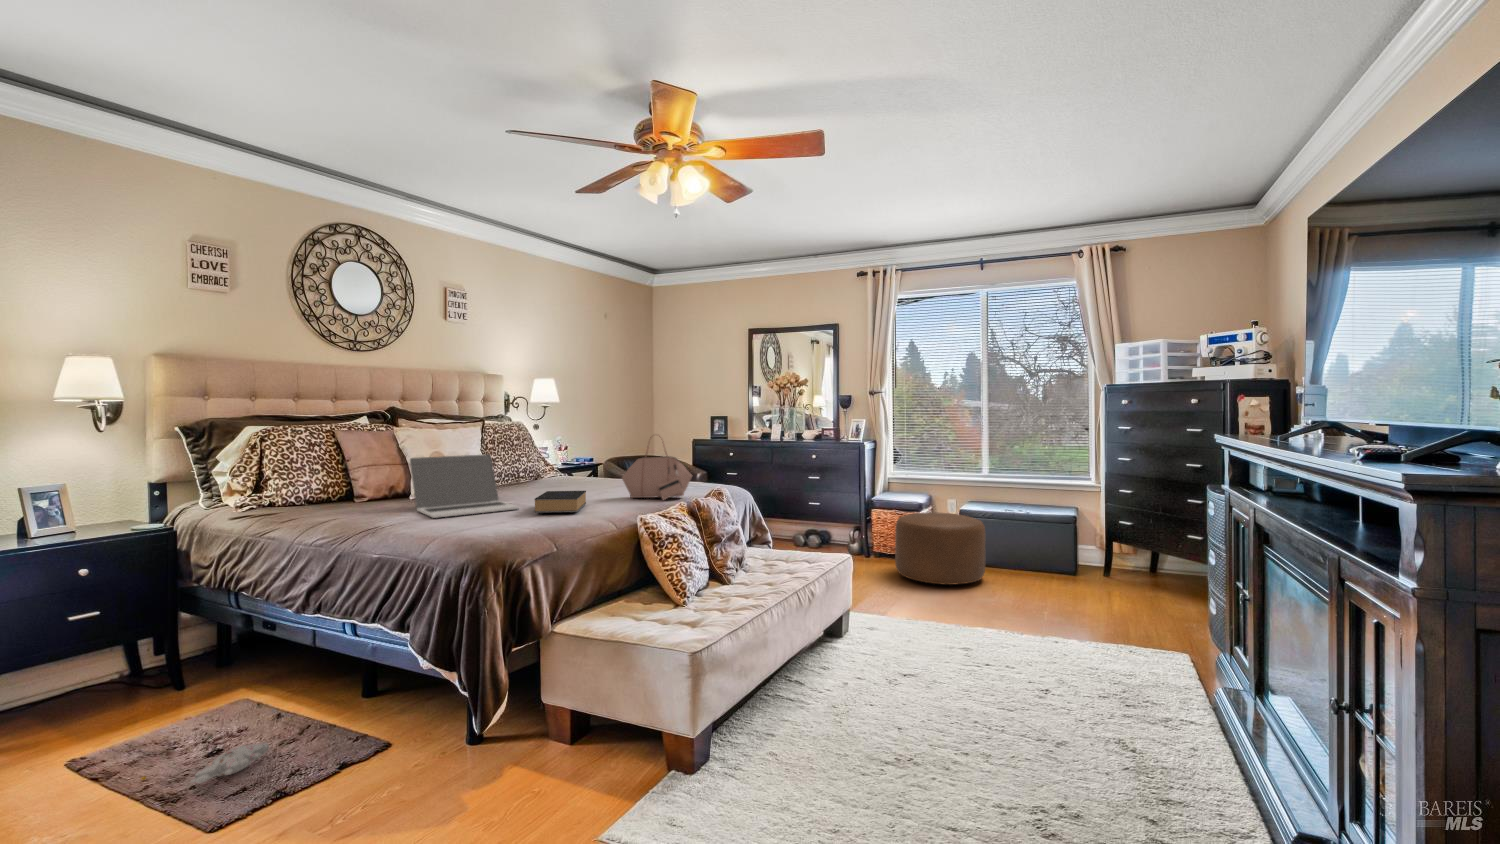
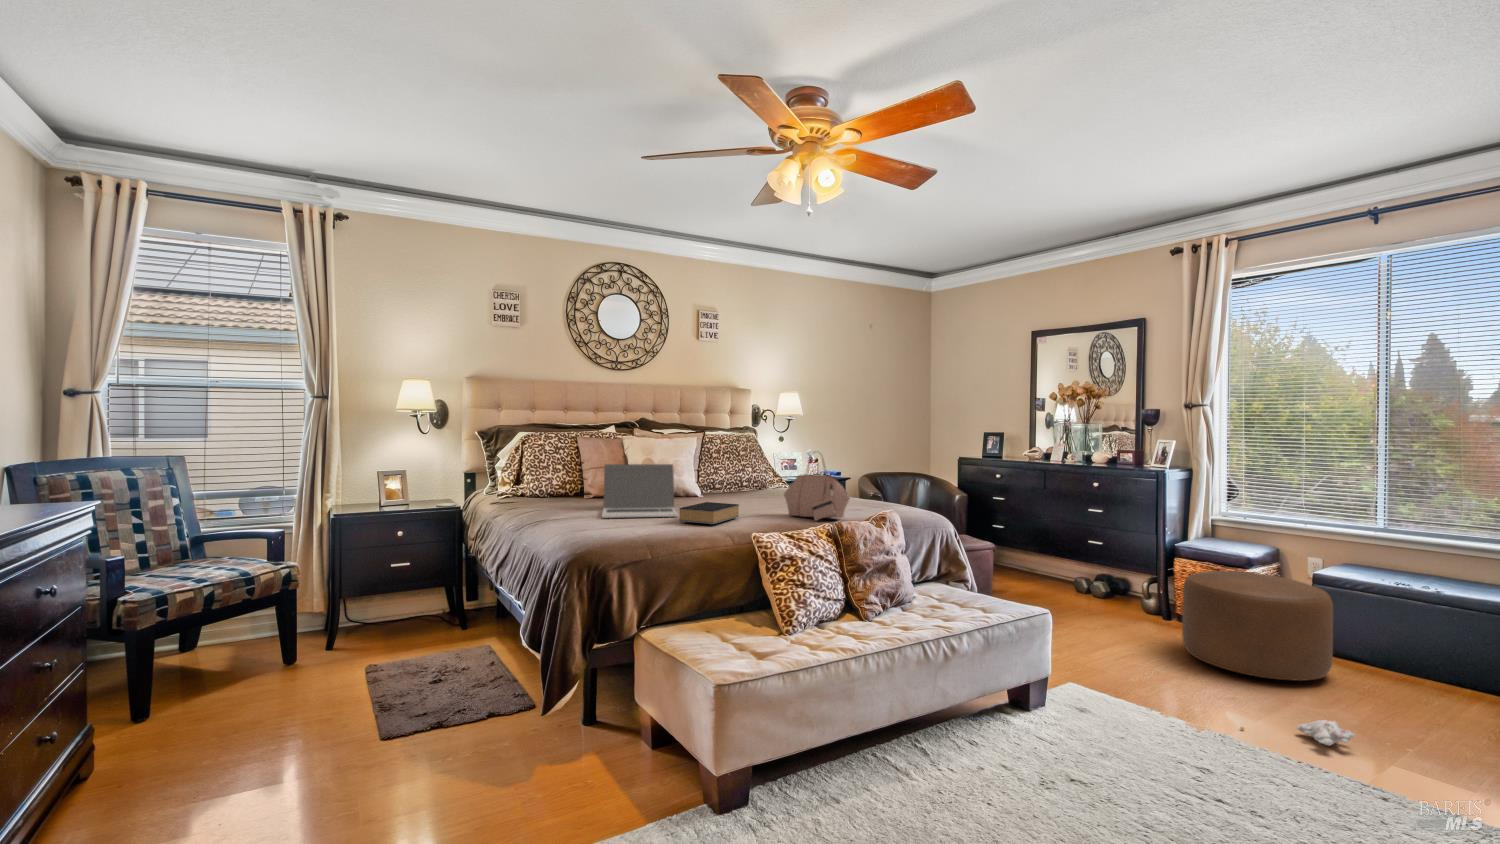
plush toy: present [141,742,269,783] -> present [1241,720,1355,745]

